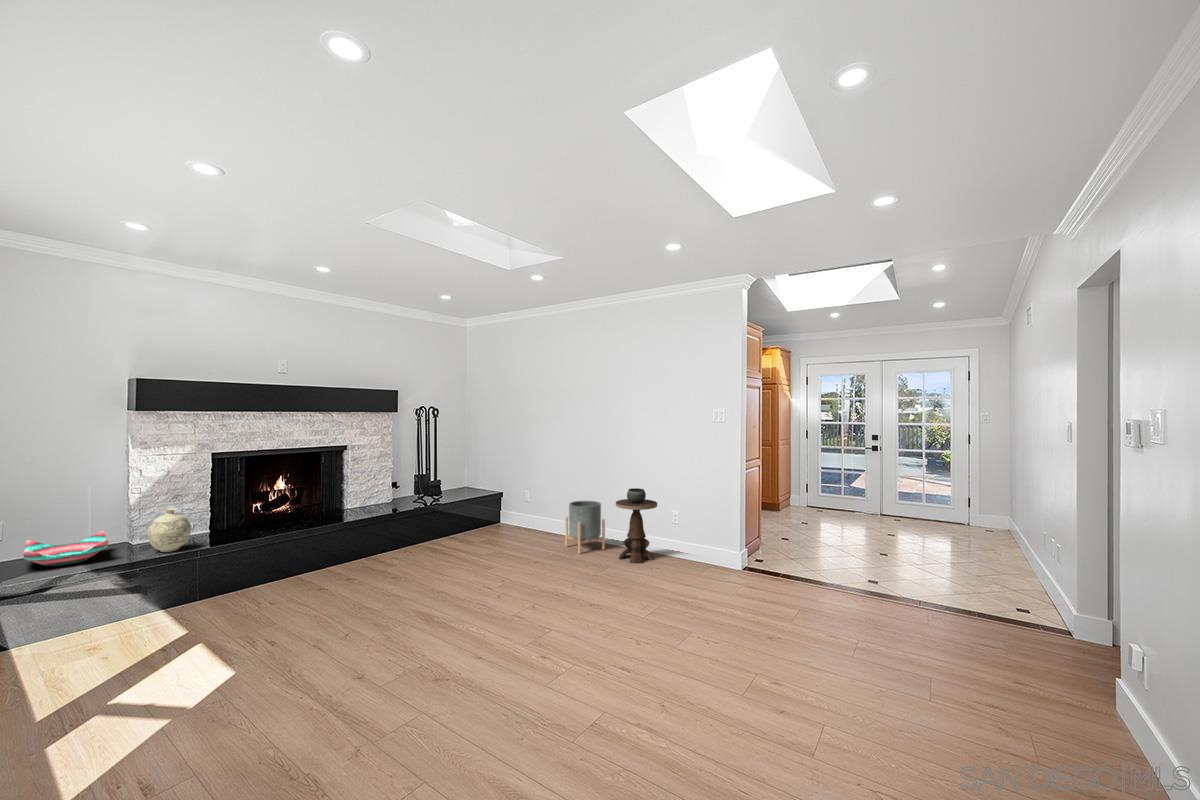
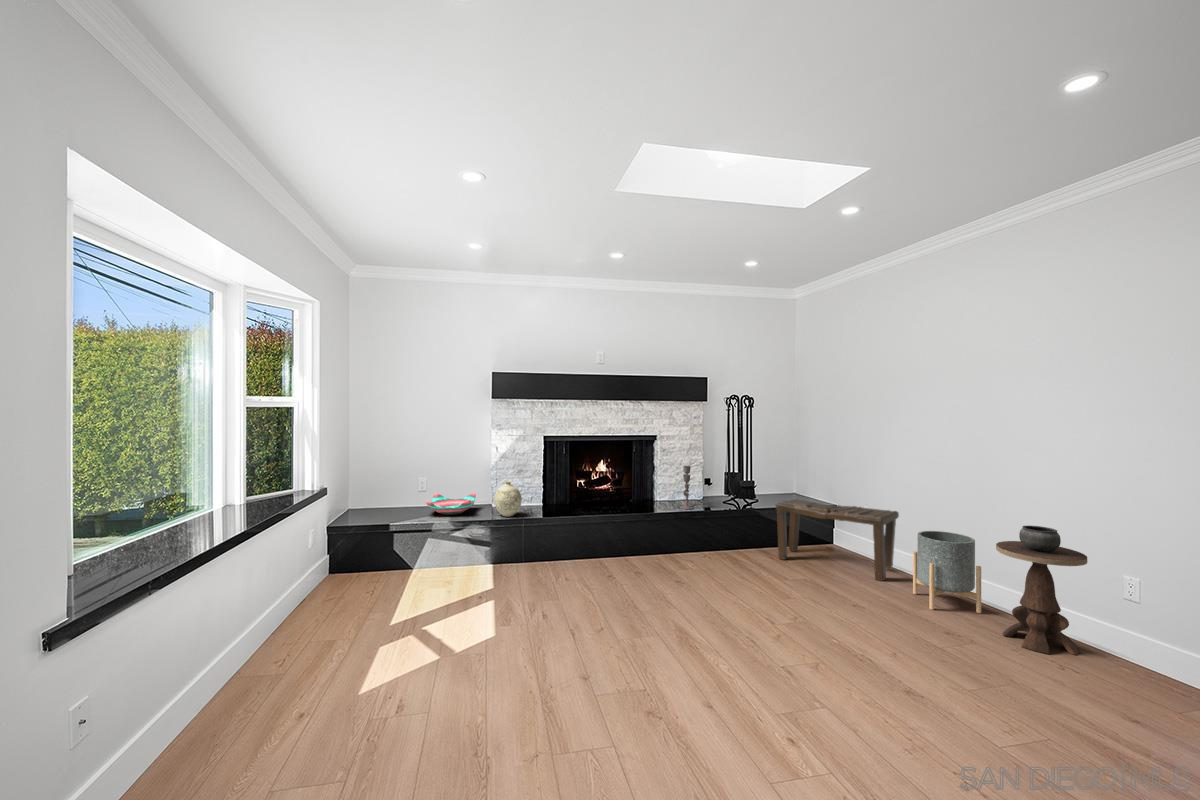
candlestick: none [372,473,389,513] -> present [679,466,695,509]
bench: none [465,491,551,543] -> present [776,499,899,581]

